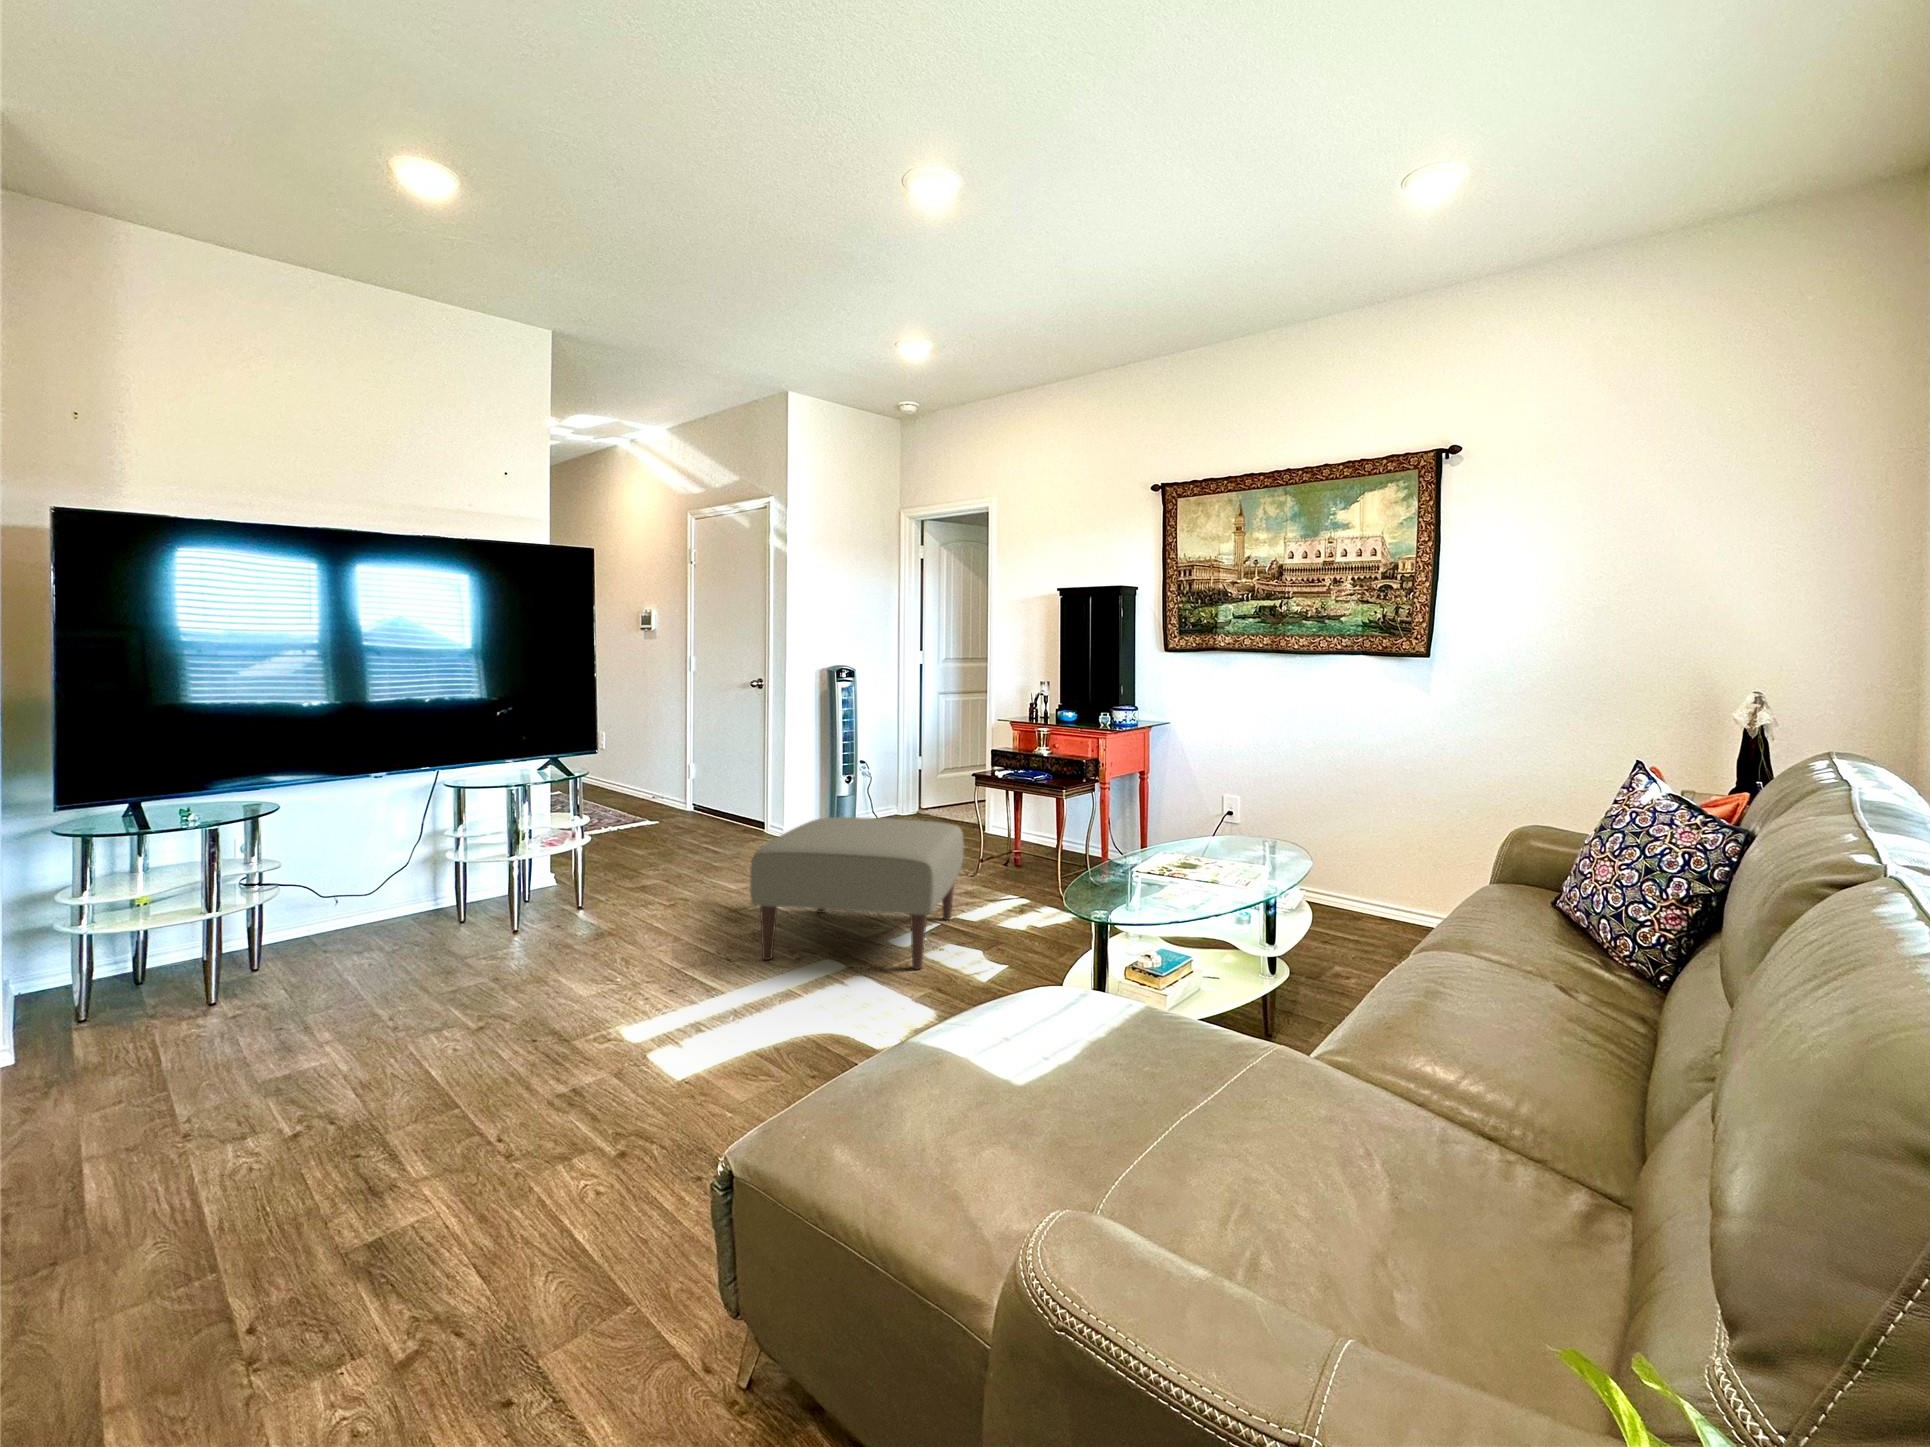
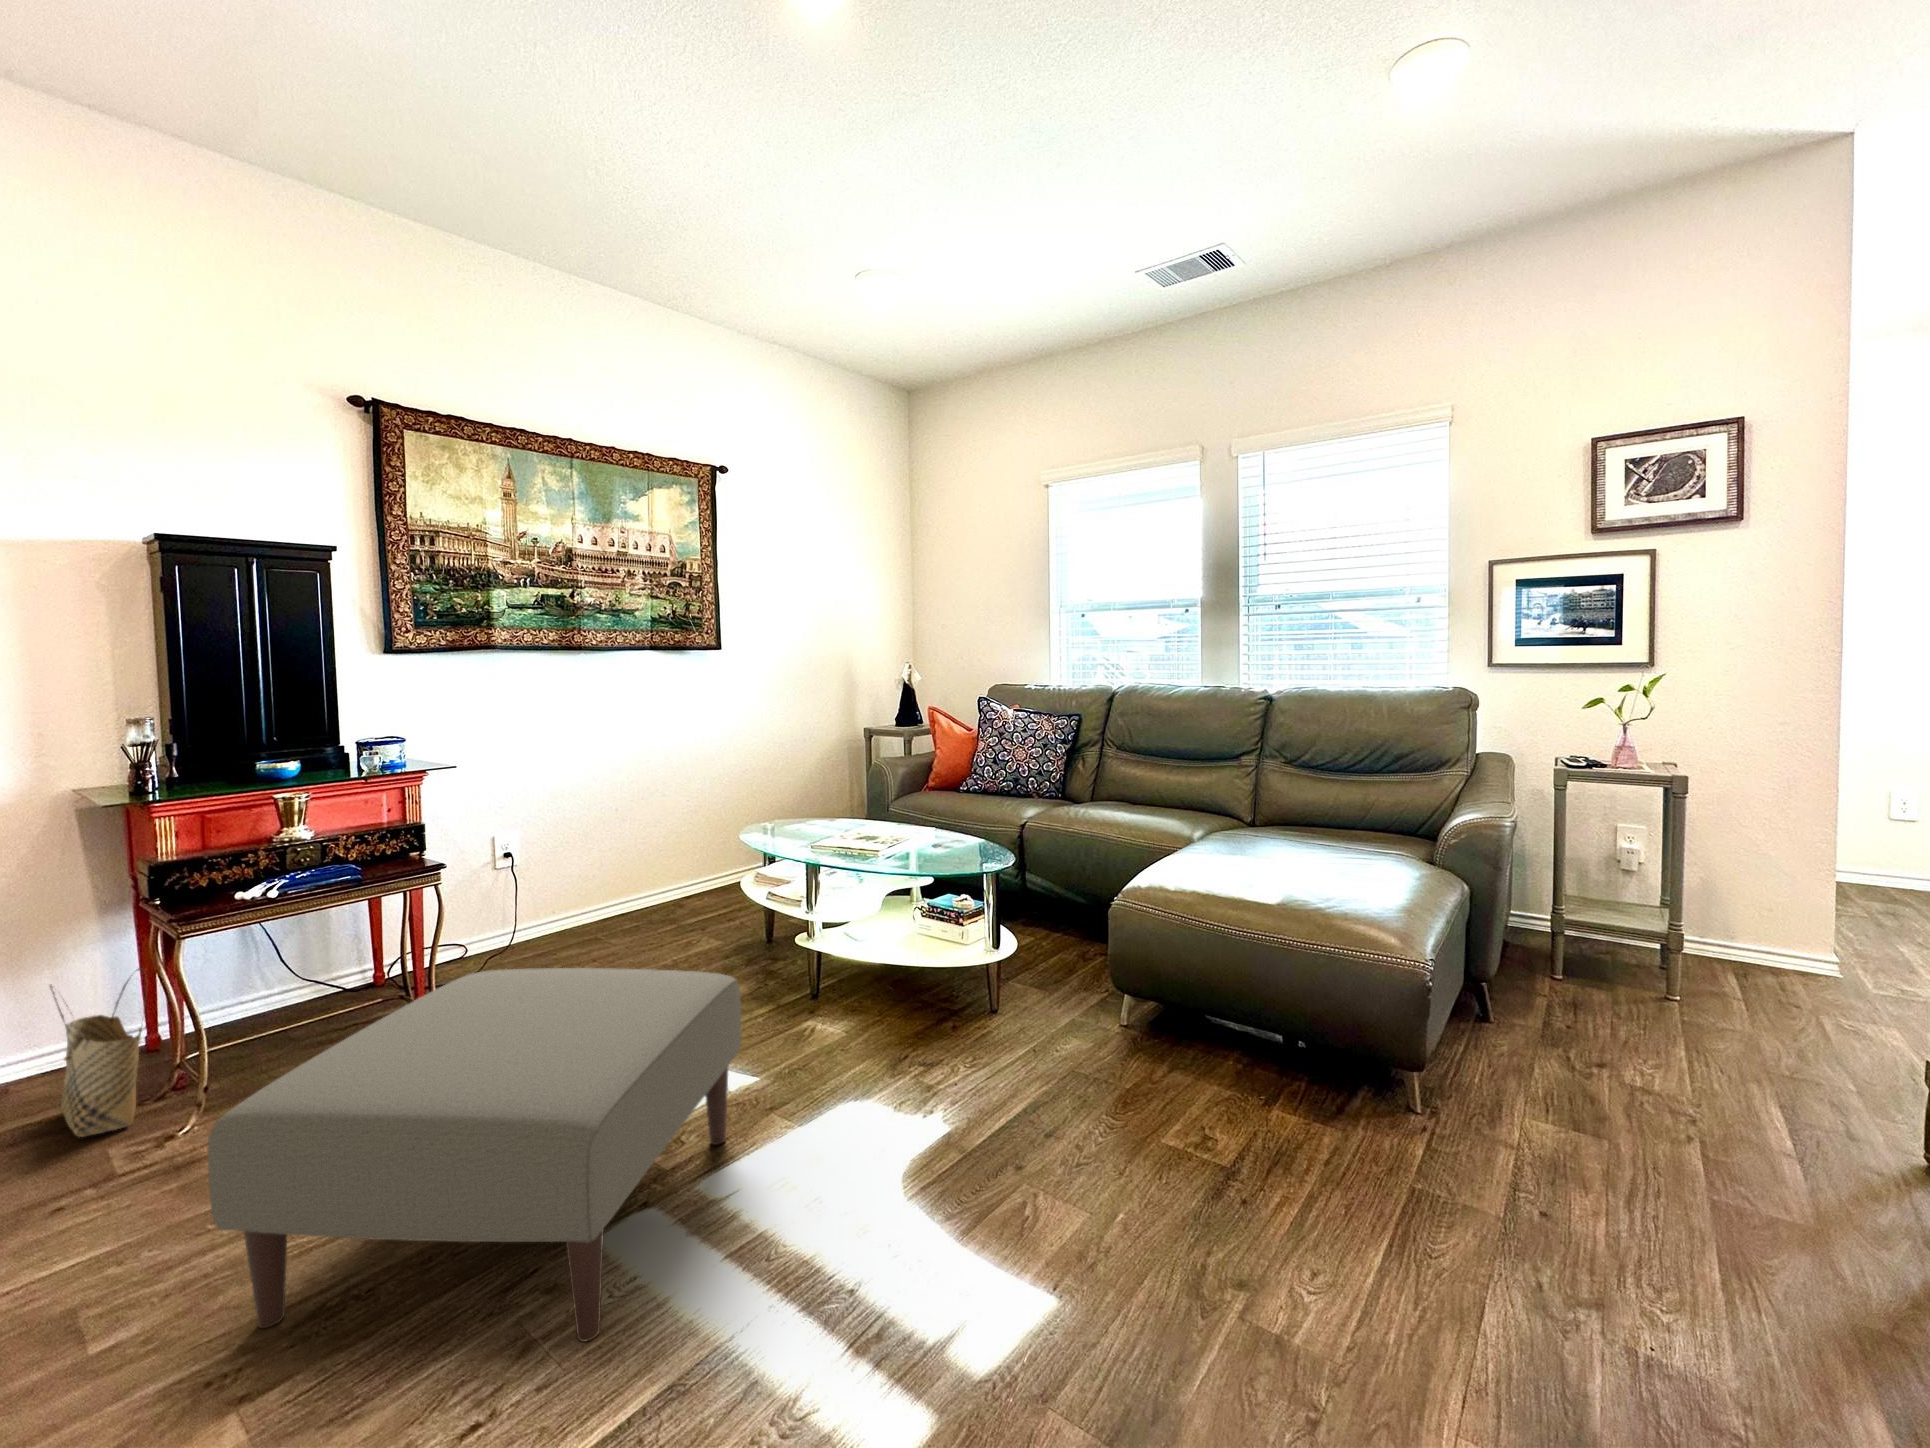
woven basket: none [965,794,1004,867] -> present [50,968,145,1137]

